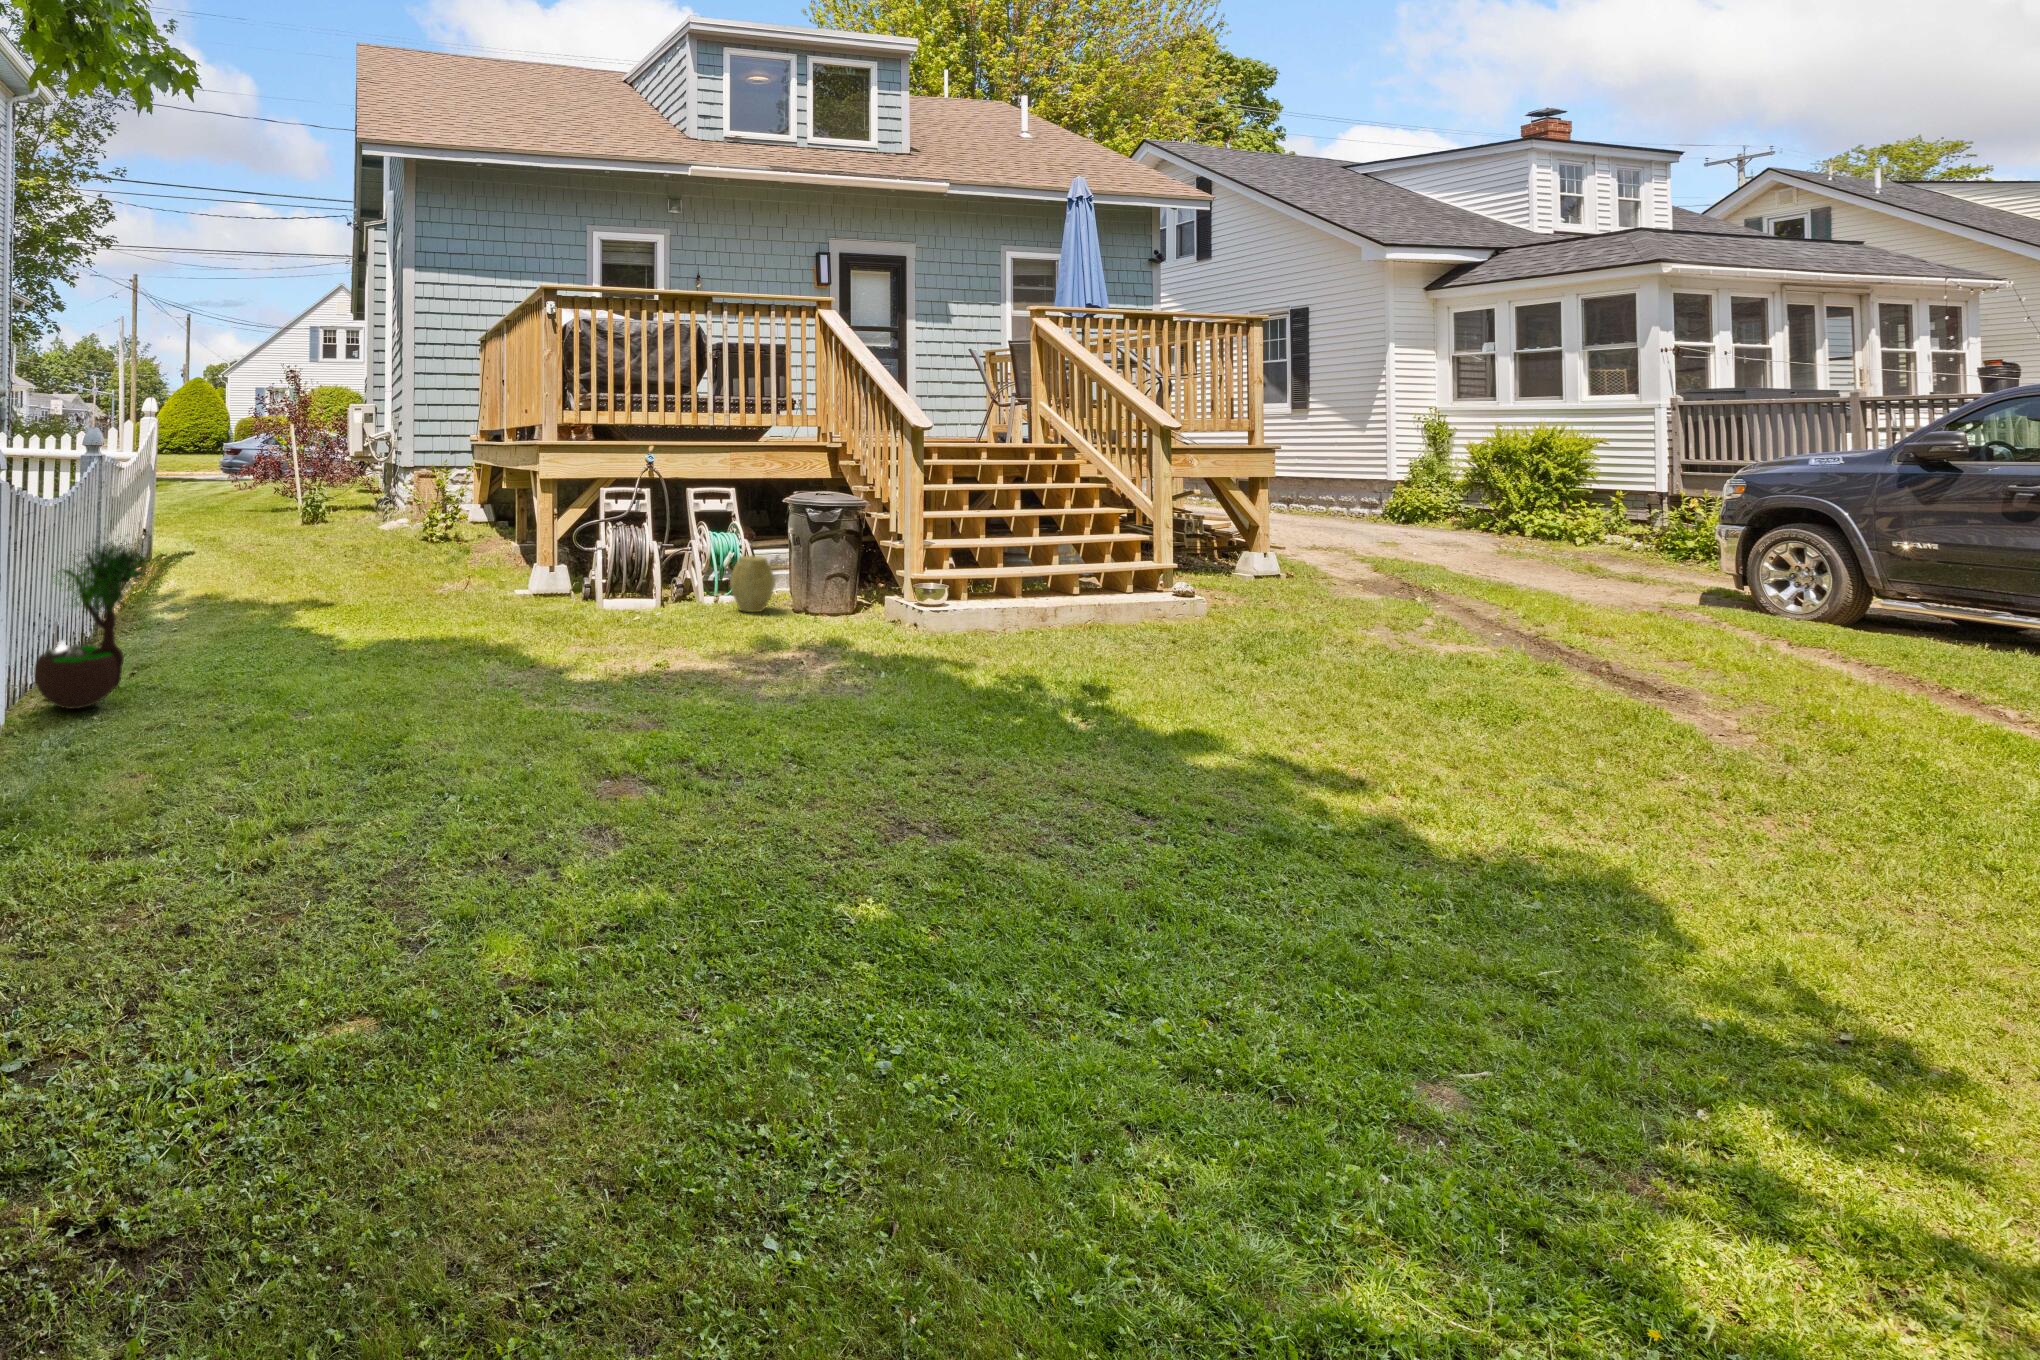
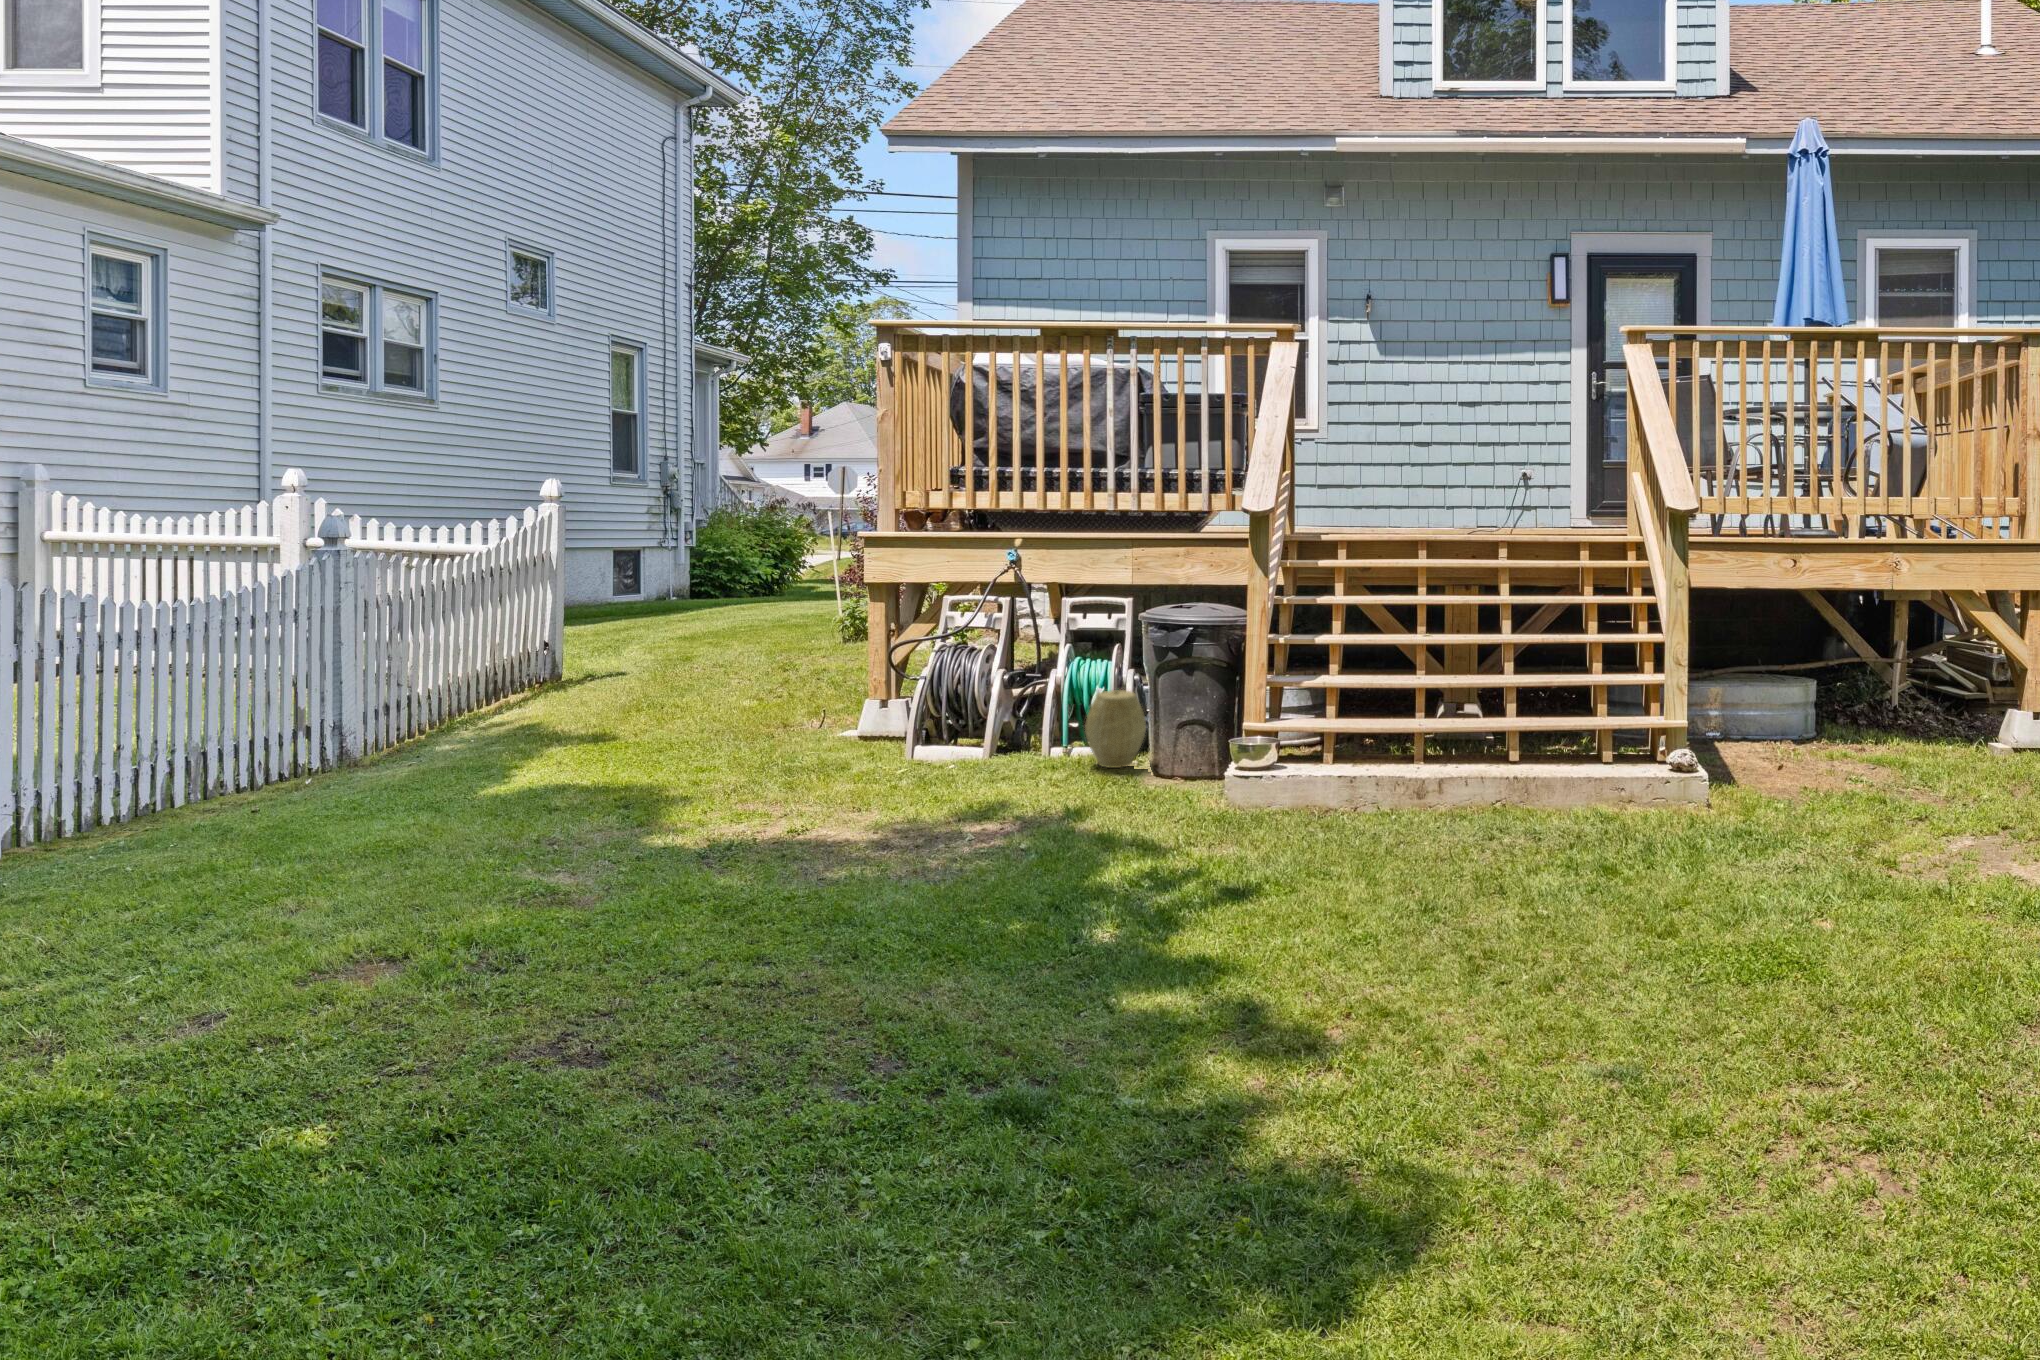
potted tree: present [34,528,151,709] -> none [63,637,210,838]

